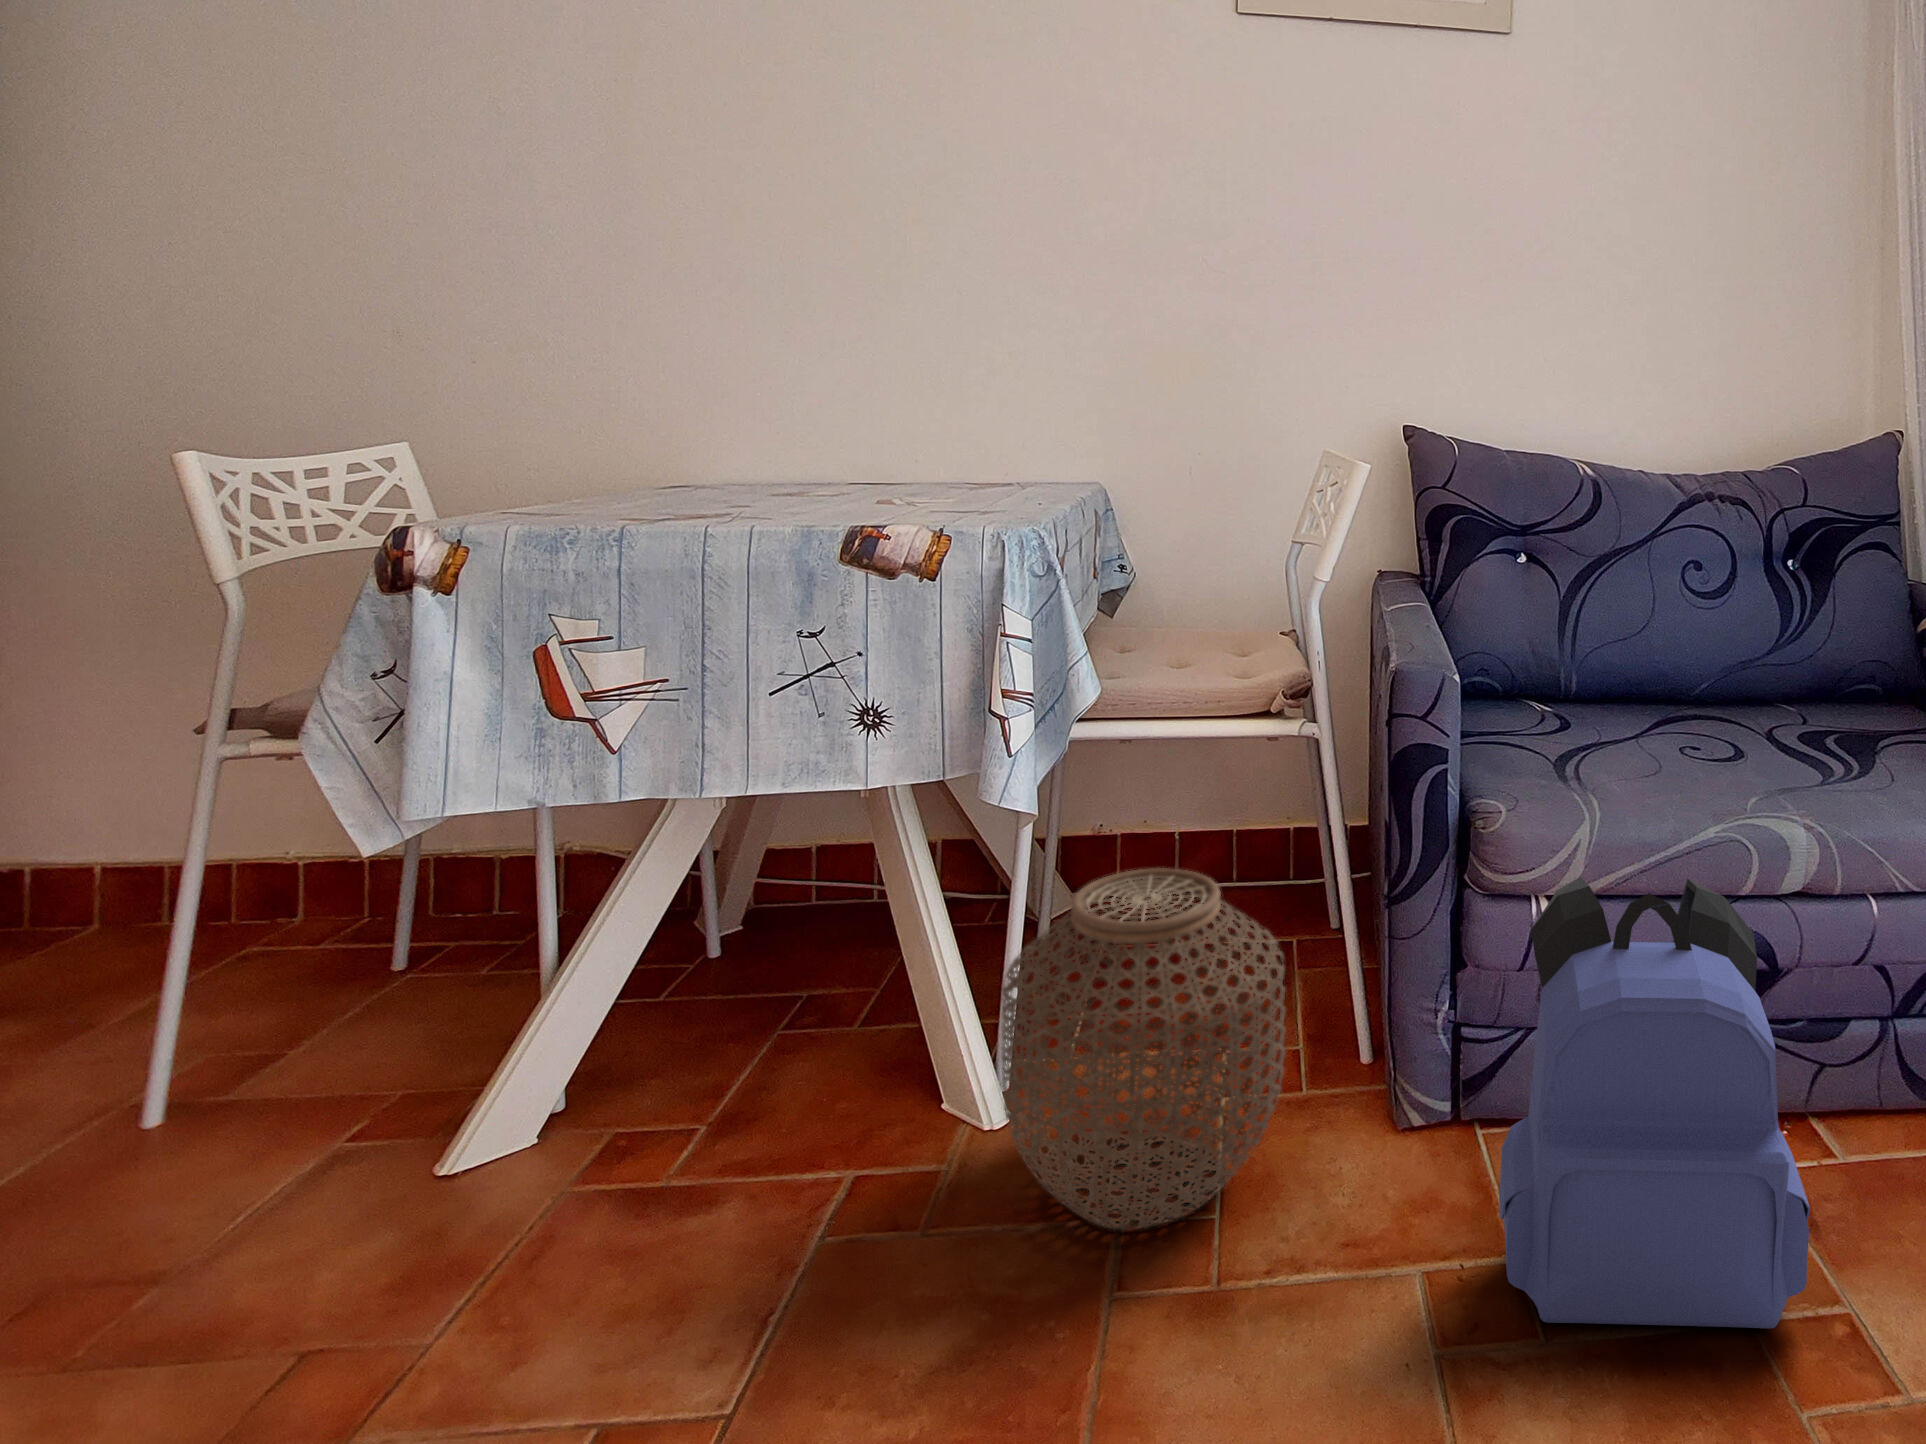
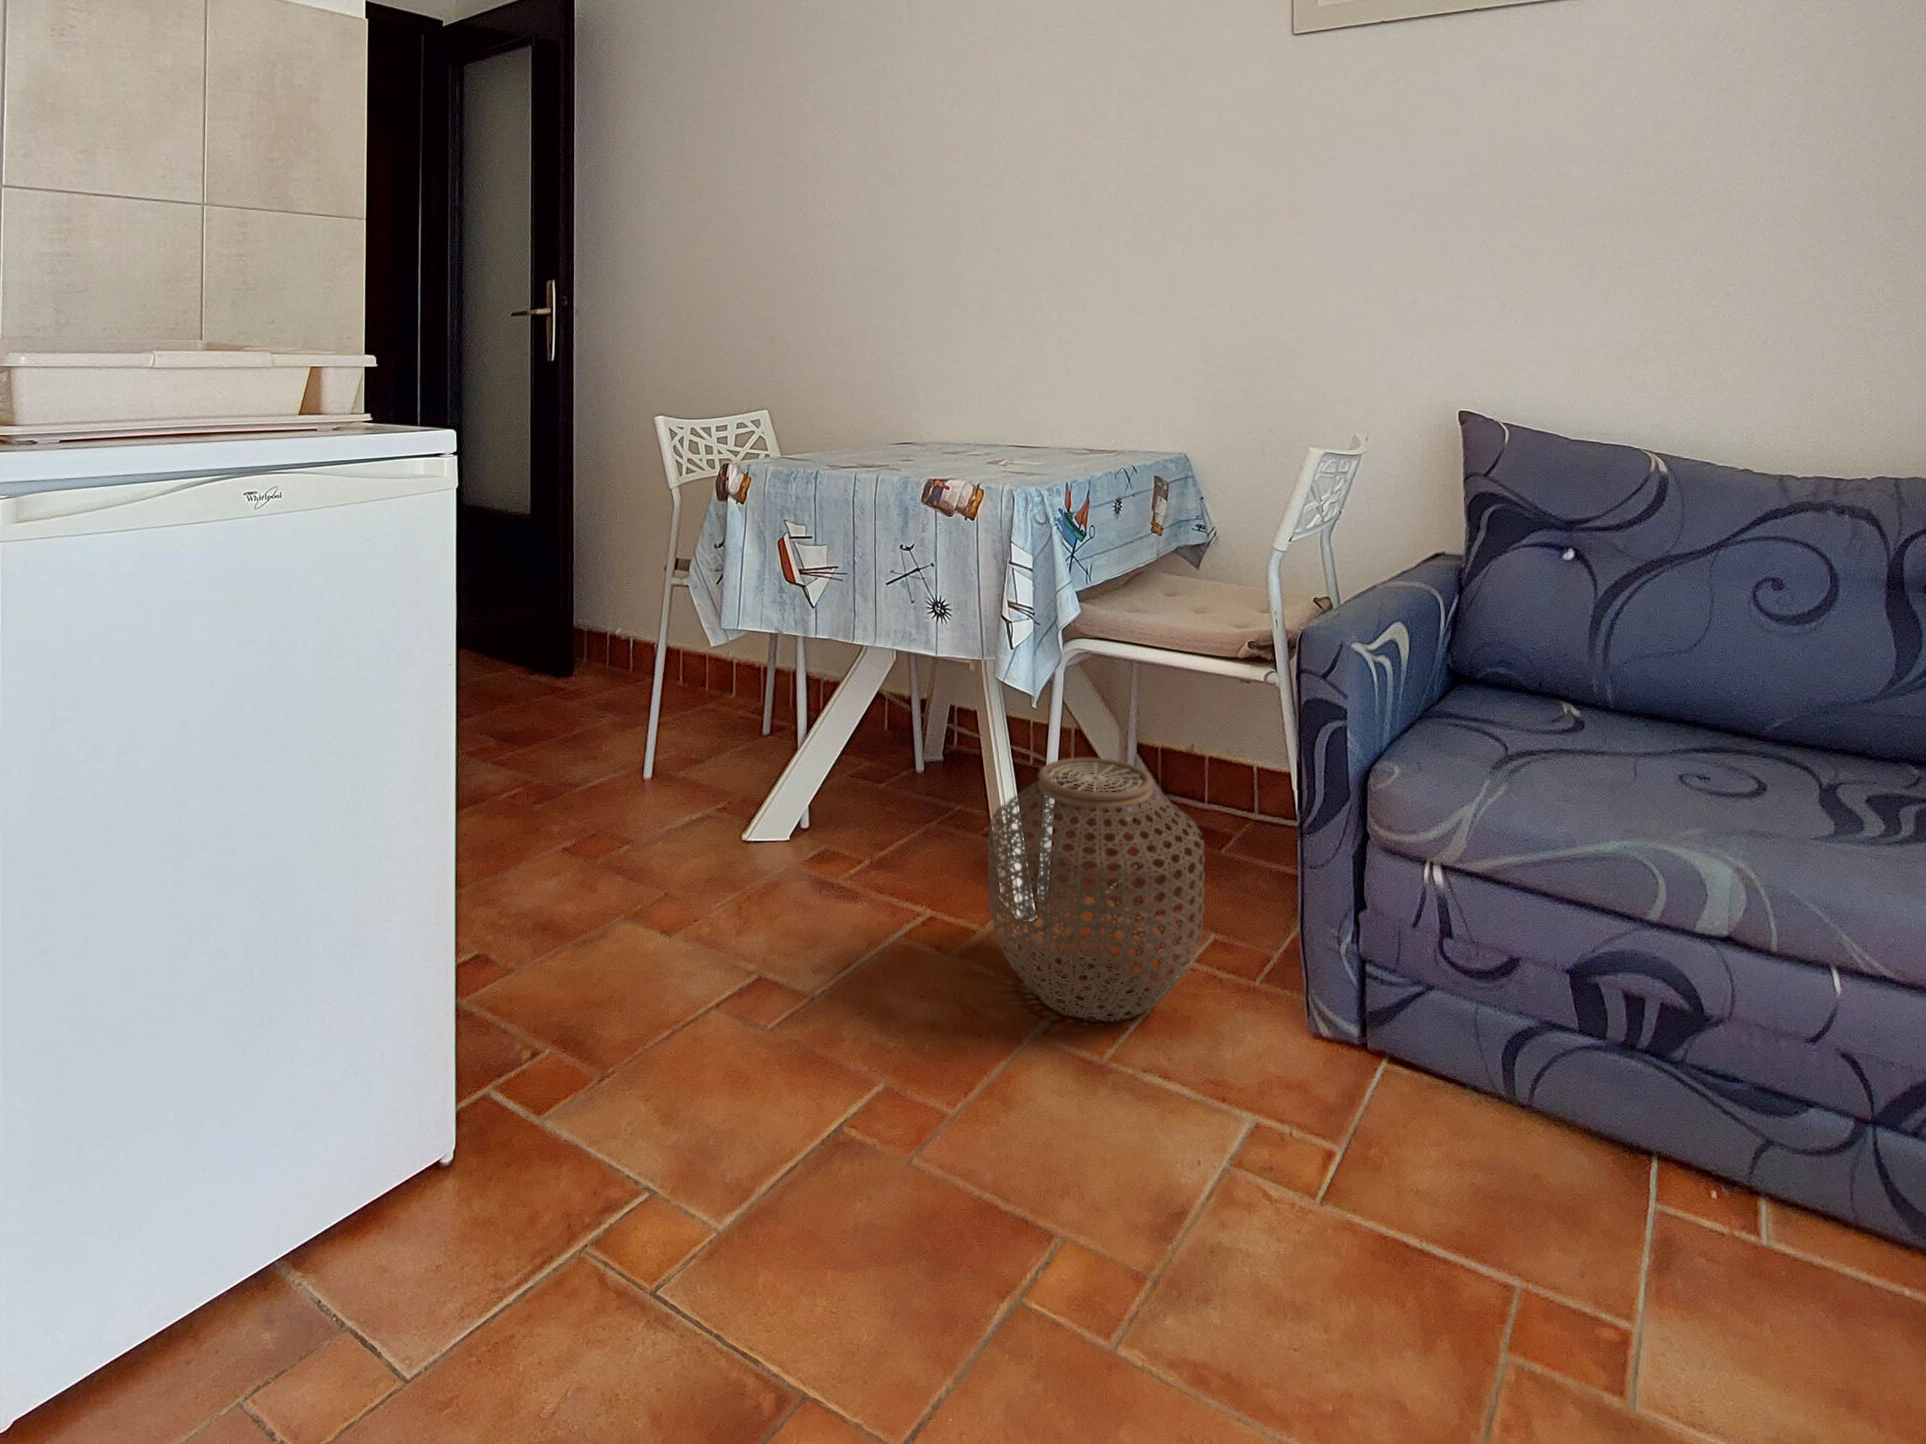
backpack: present [1499,877,1810,1328] -> none [1296,843,1606,1300]

